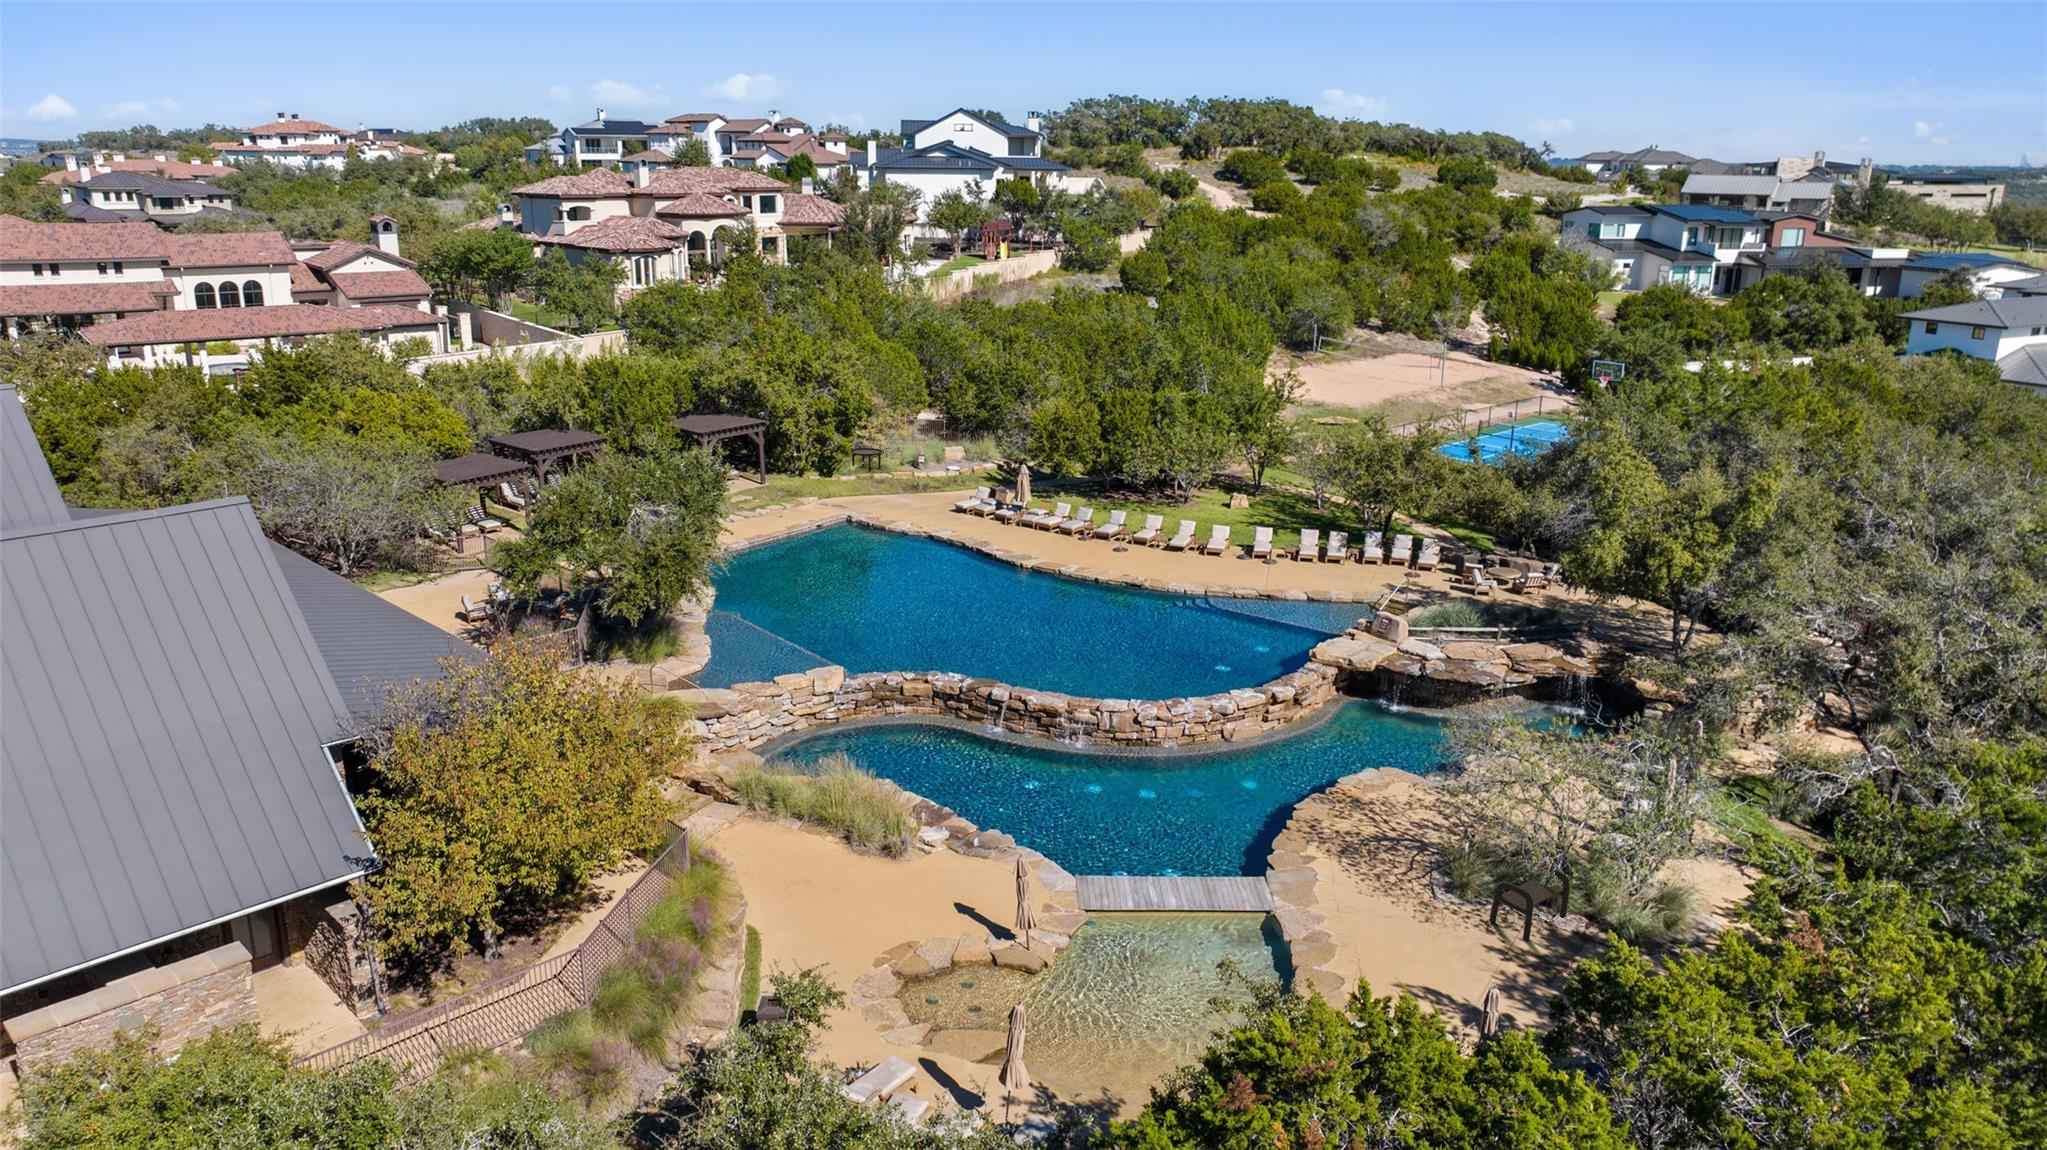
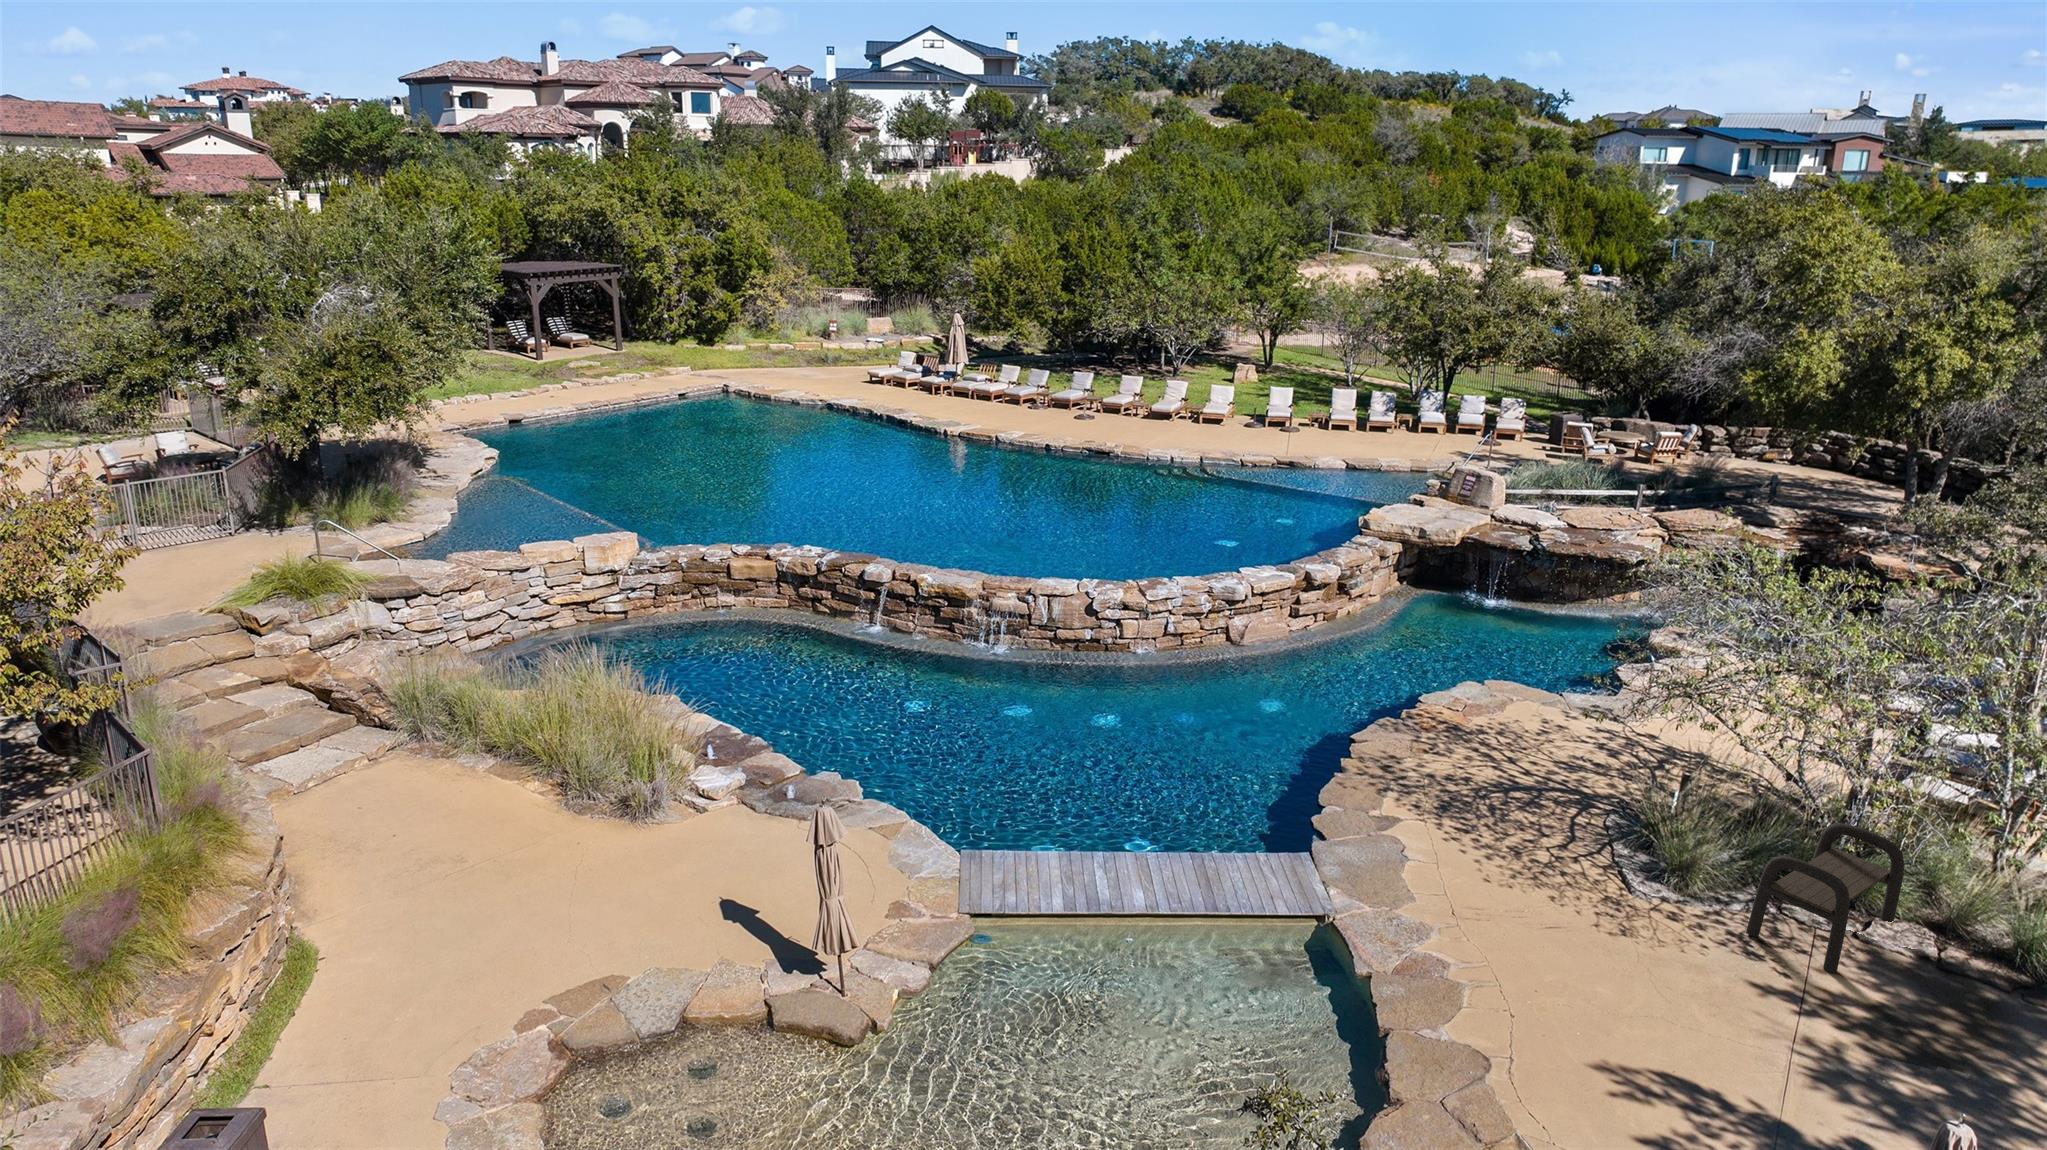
round table: present [851,448,882,472] -> none [741,312,783,341]

